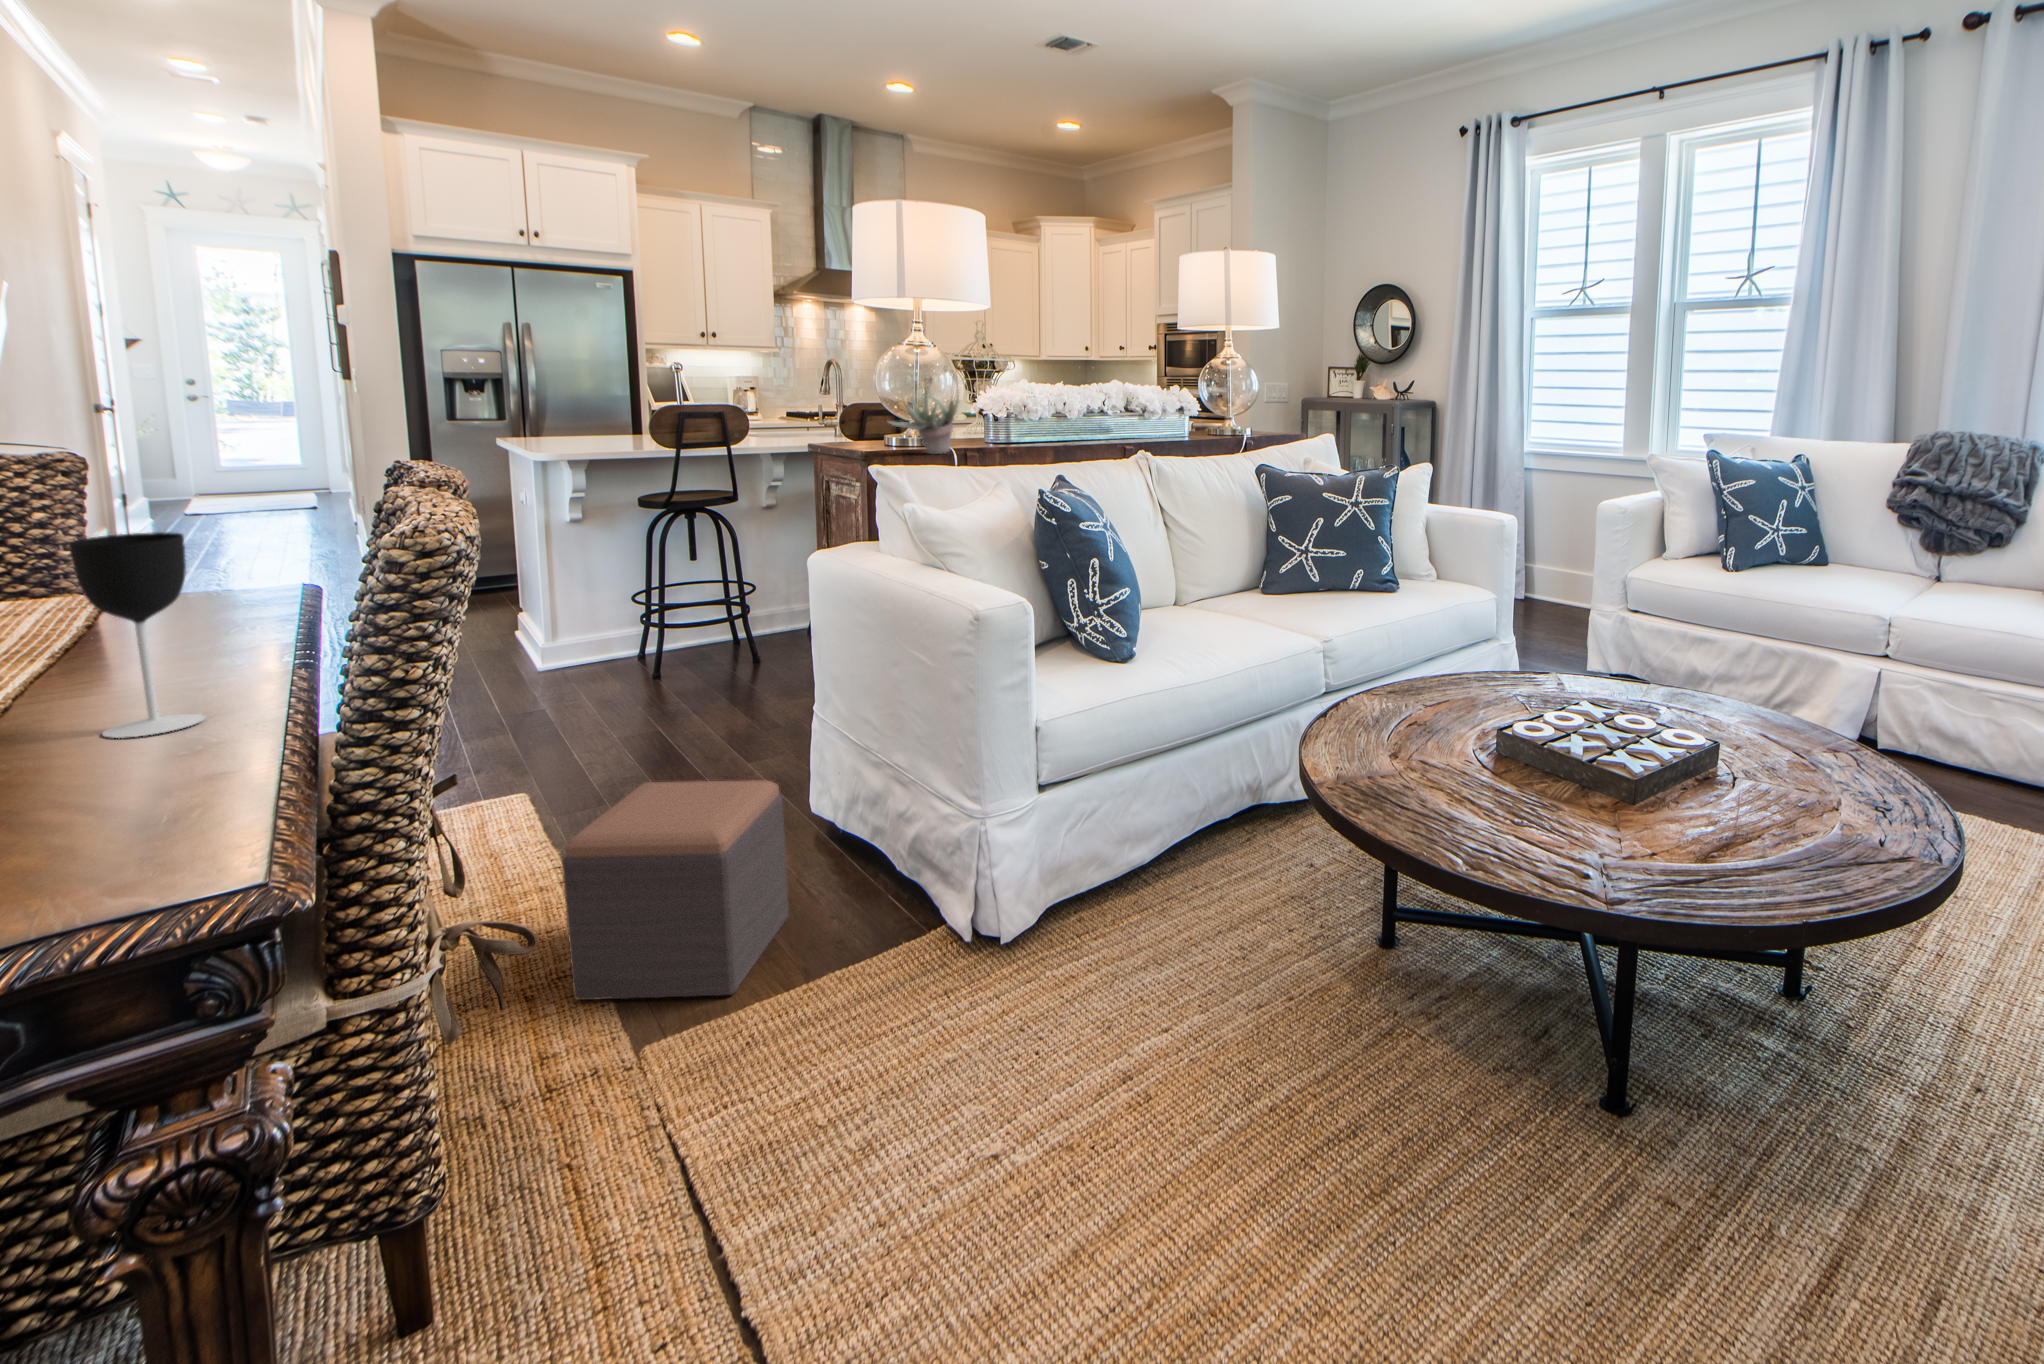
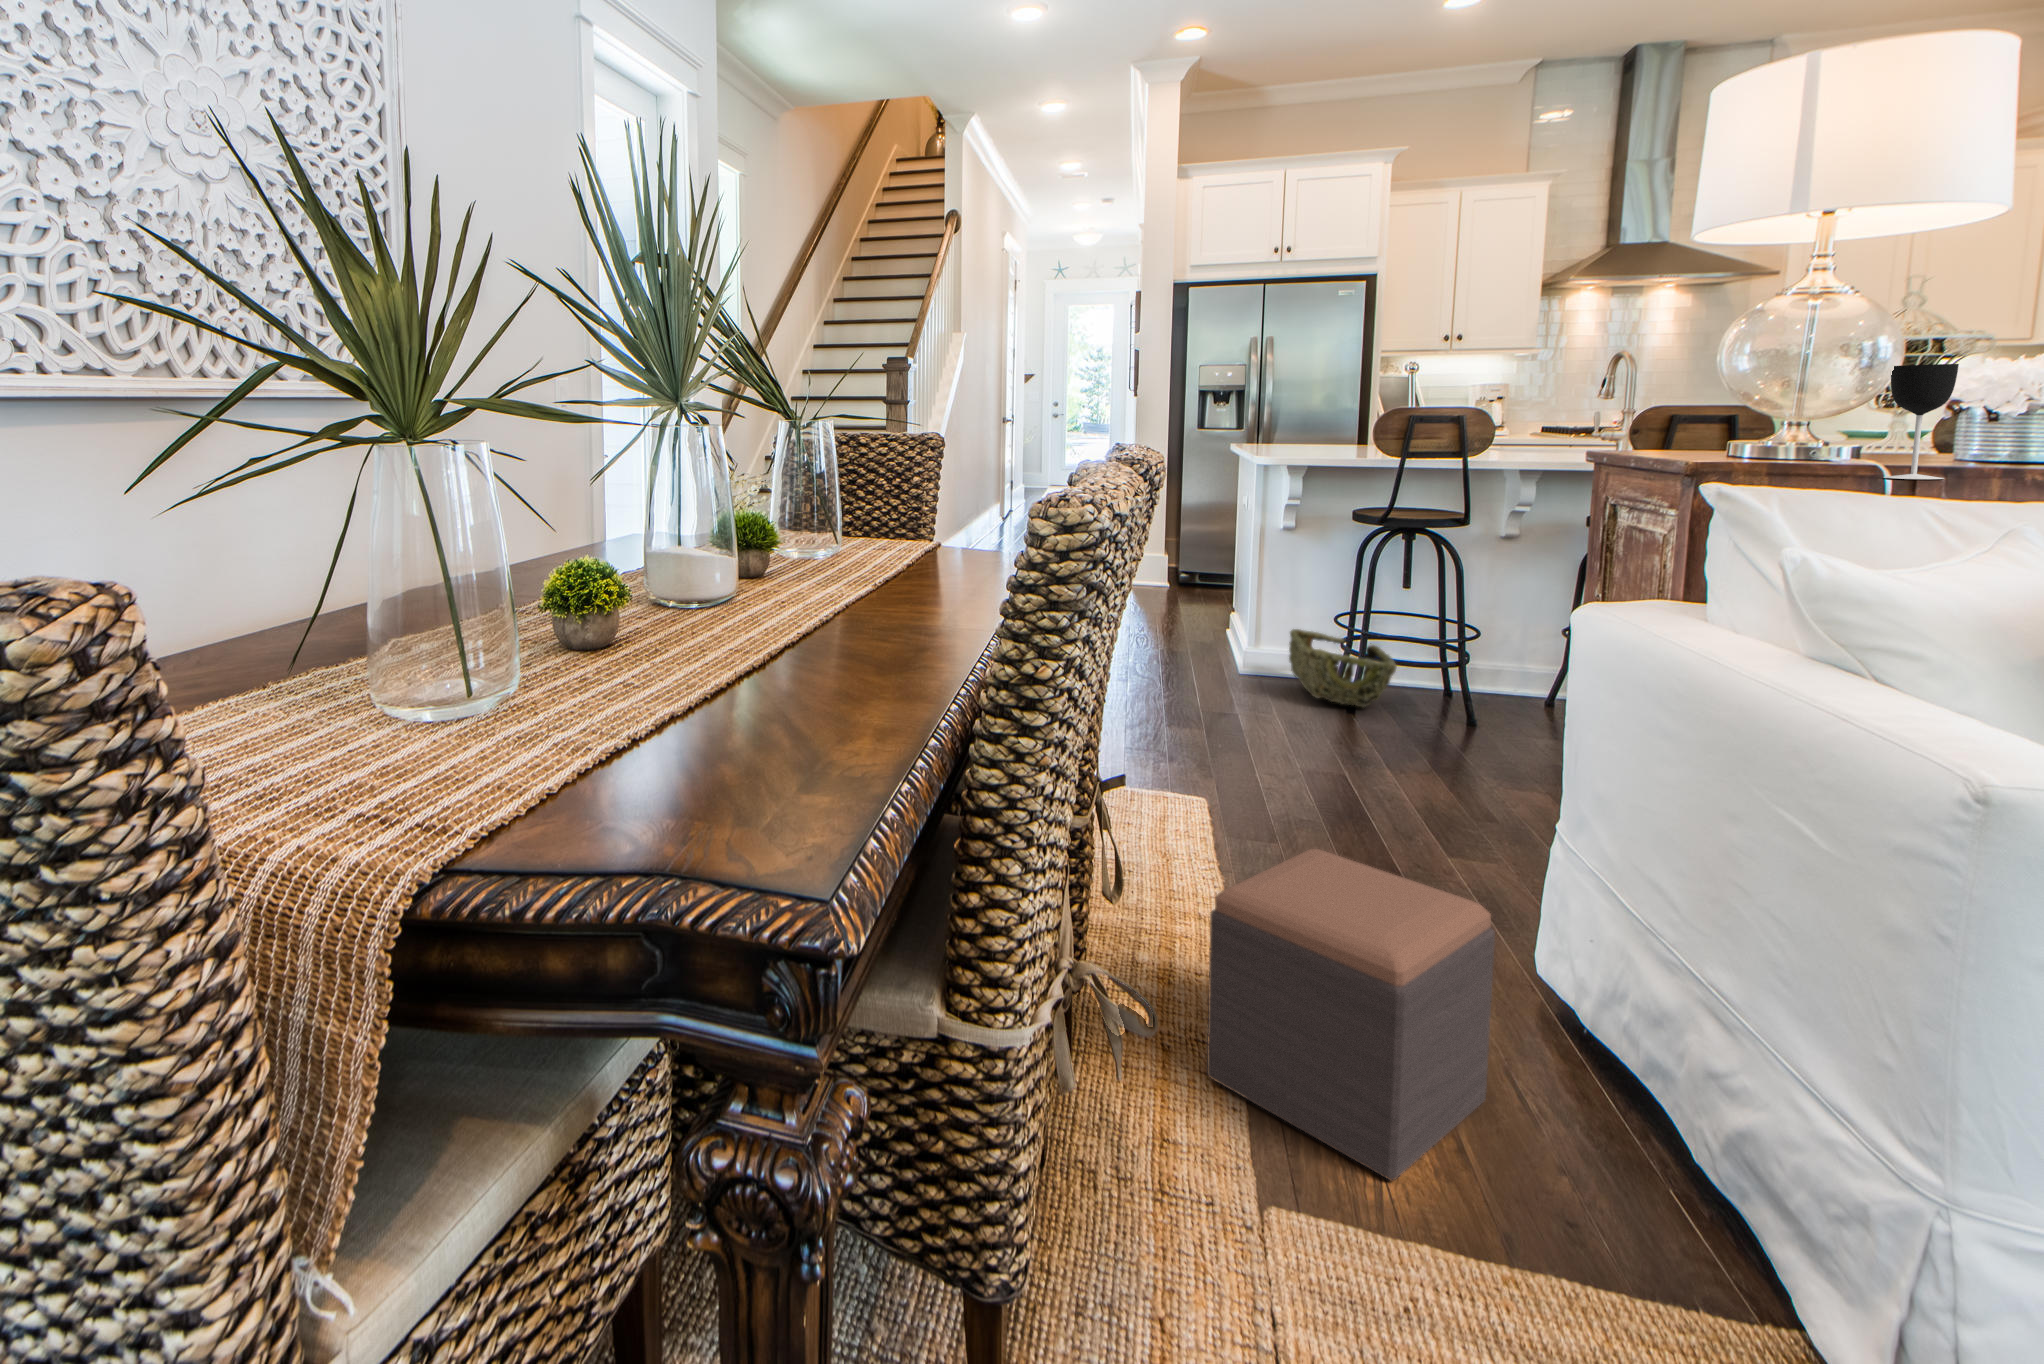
succulent plant: present [888,384,959,454] -> none [1720,347,1872,468]
wine glass: present [69,532,205,738] -> present [1884,364,1959,479]
woven basket: none [588,611,692,672] -> present [1289,629,1397,707]

